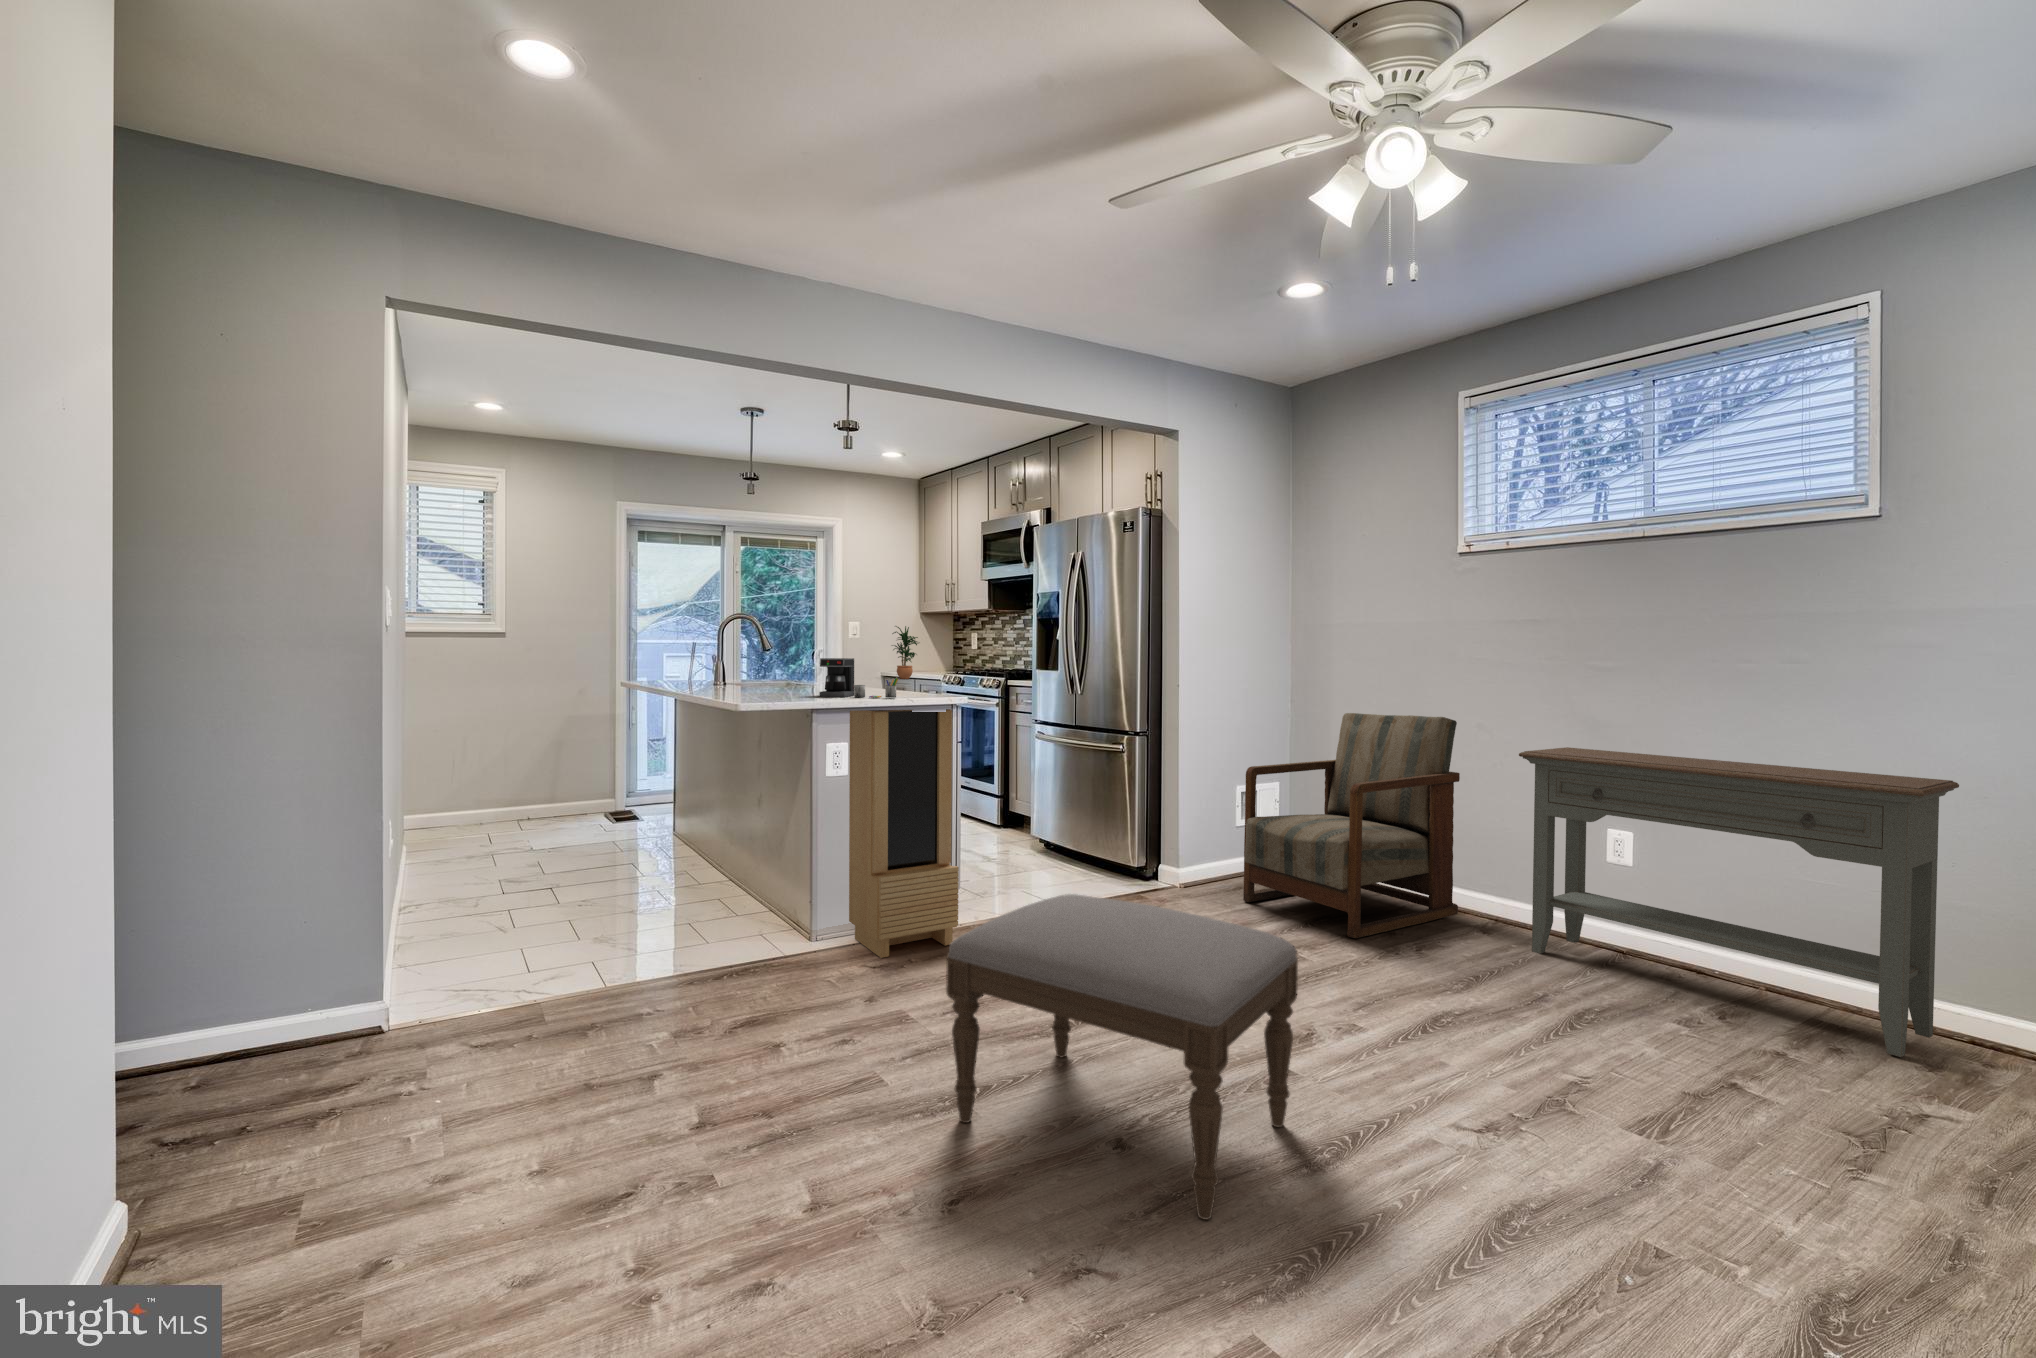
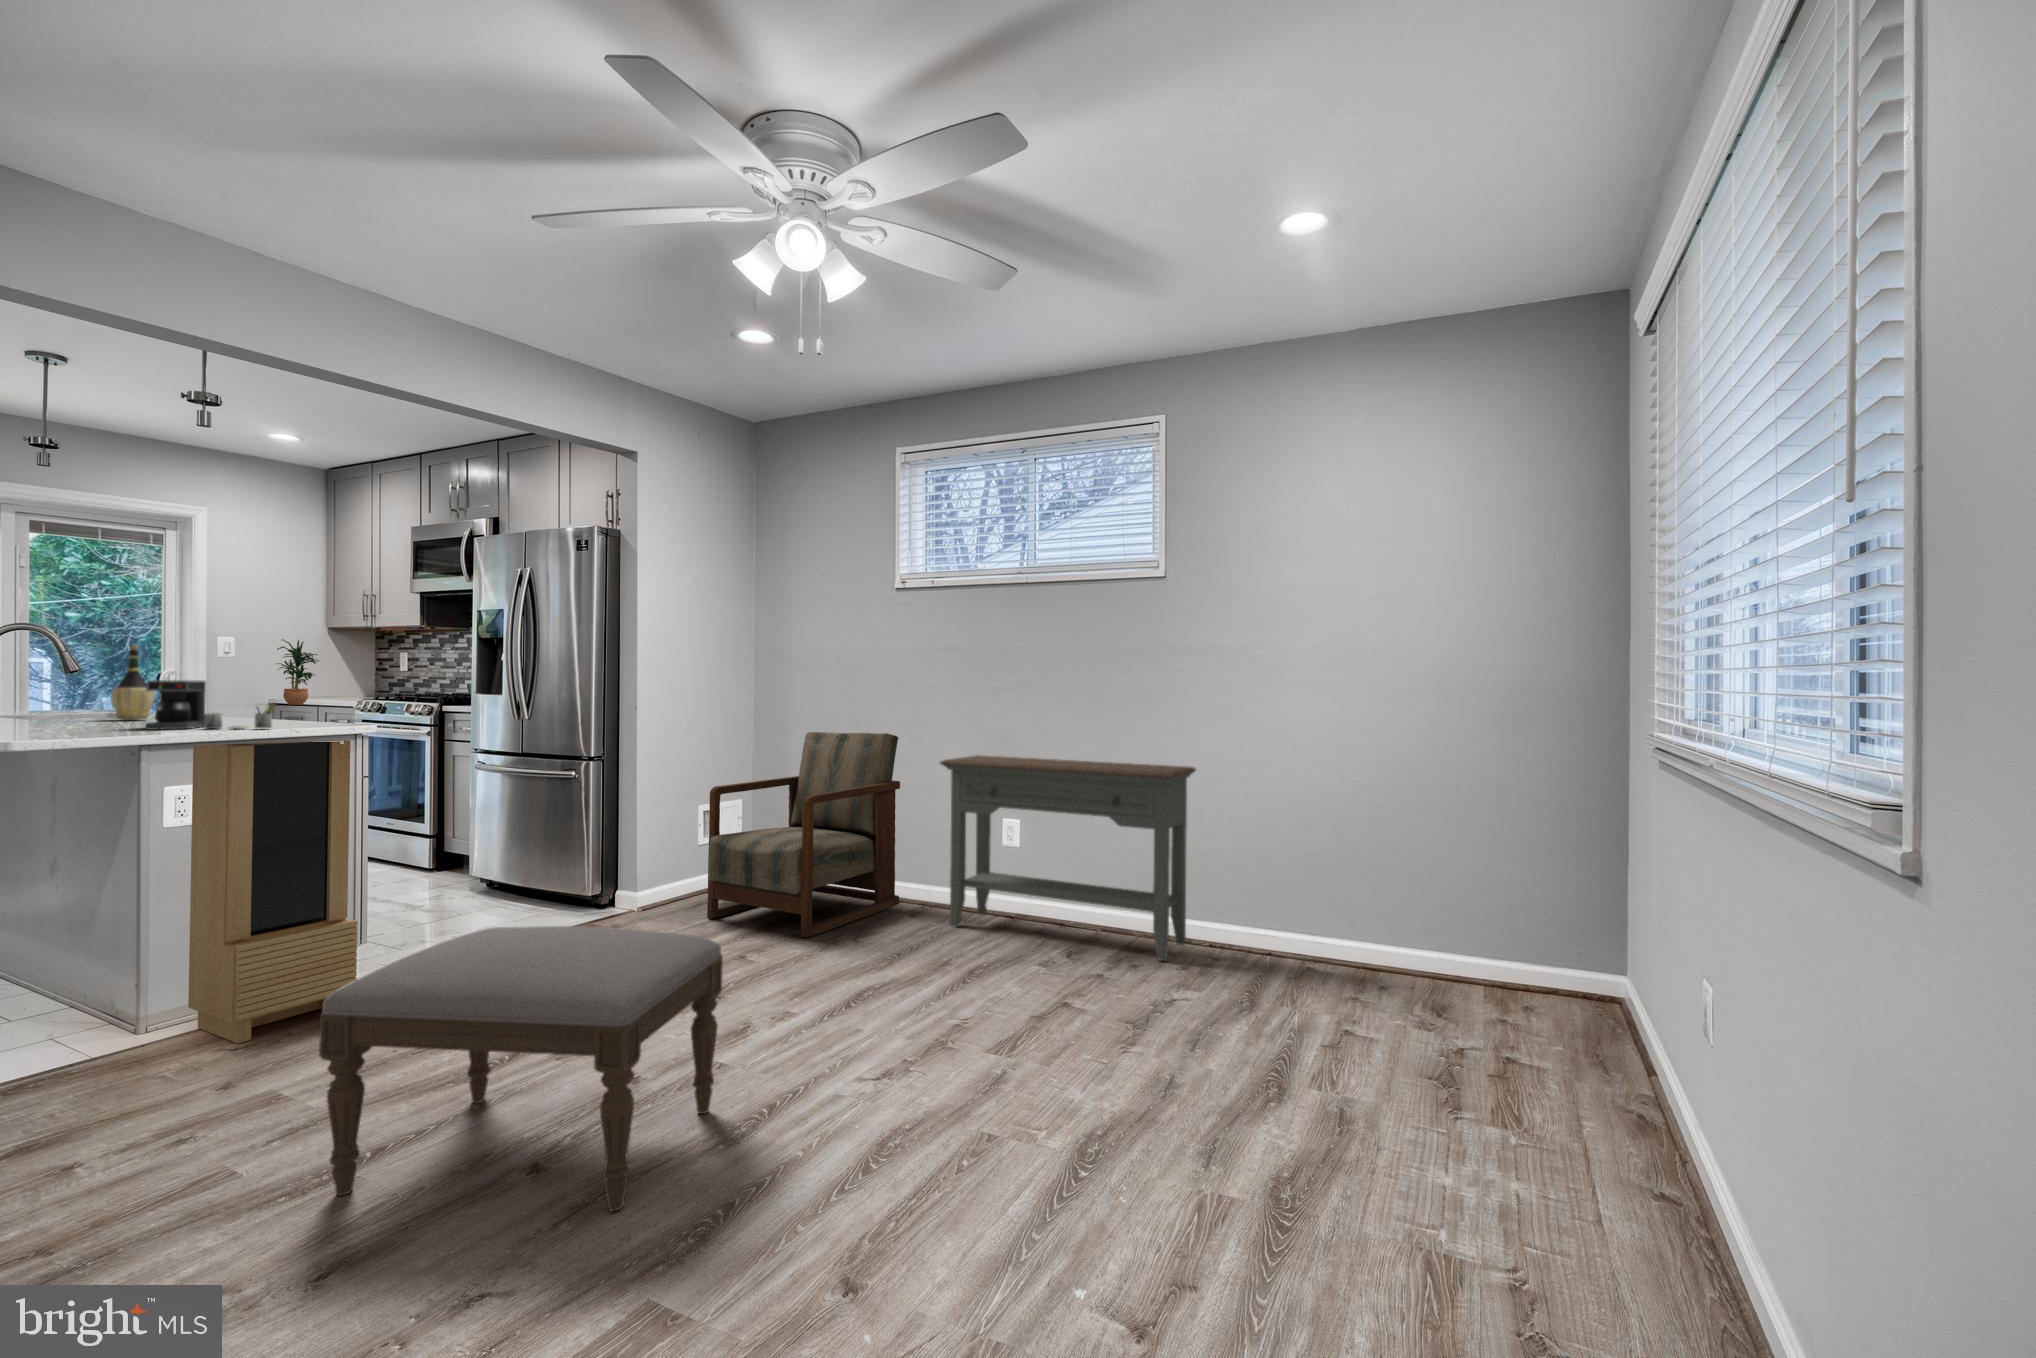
wine bottle: none [799,631,823,689] -> present [111,645,154,720]

